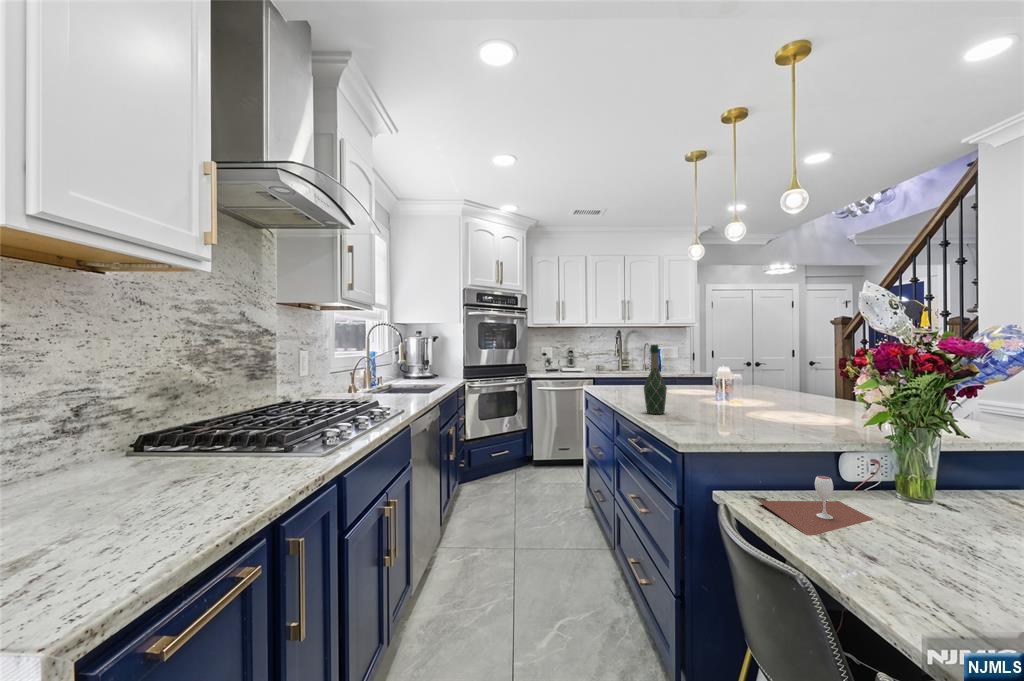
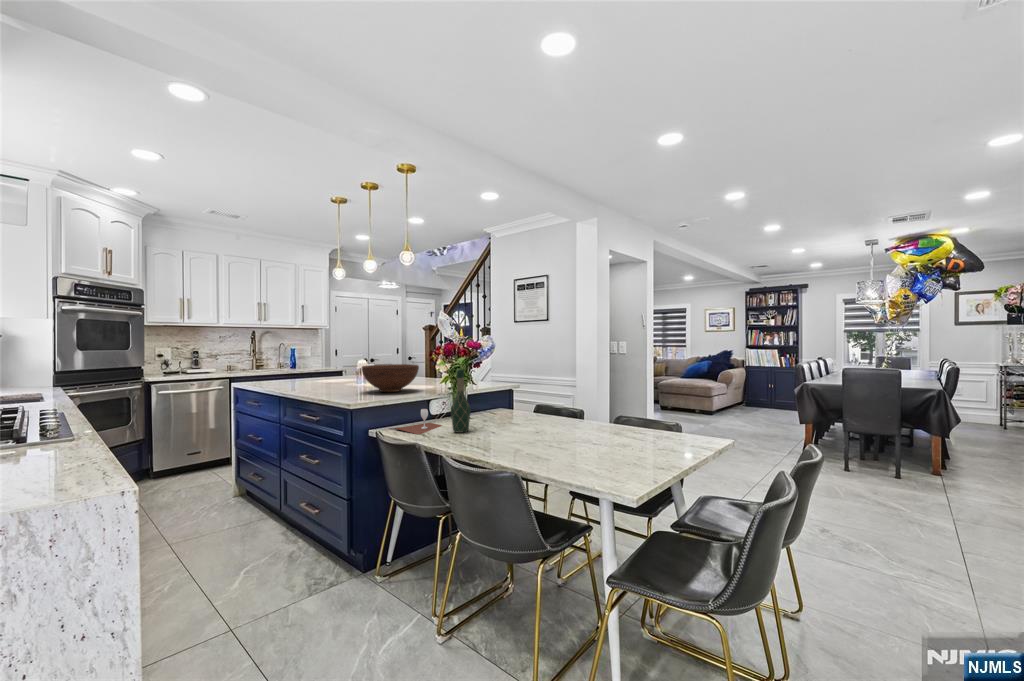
wine bottle: present [644,345,667,414] -> present [451,370,471,433]
fruit bowl: none [709,376,816,424] -> present [362,364,419,392]

